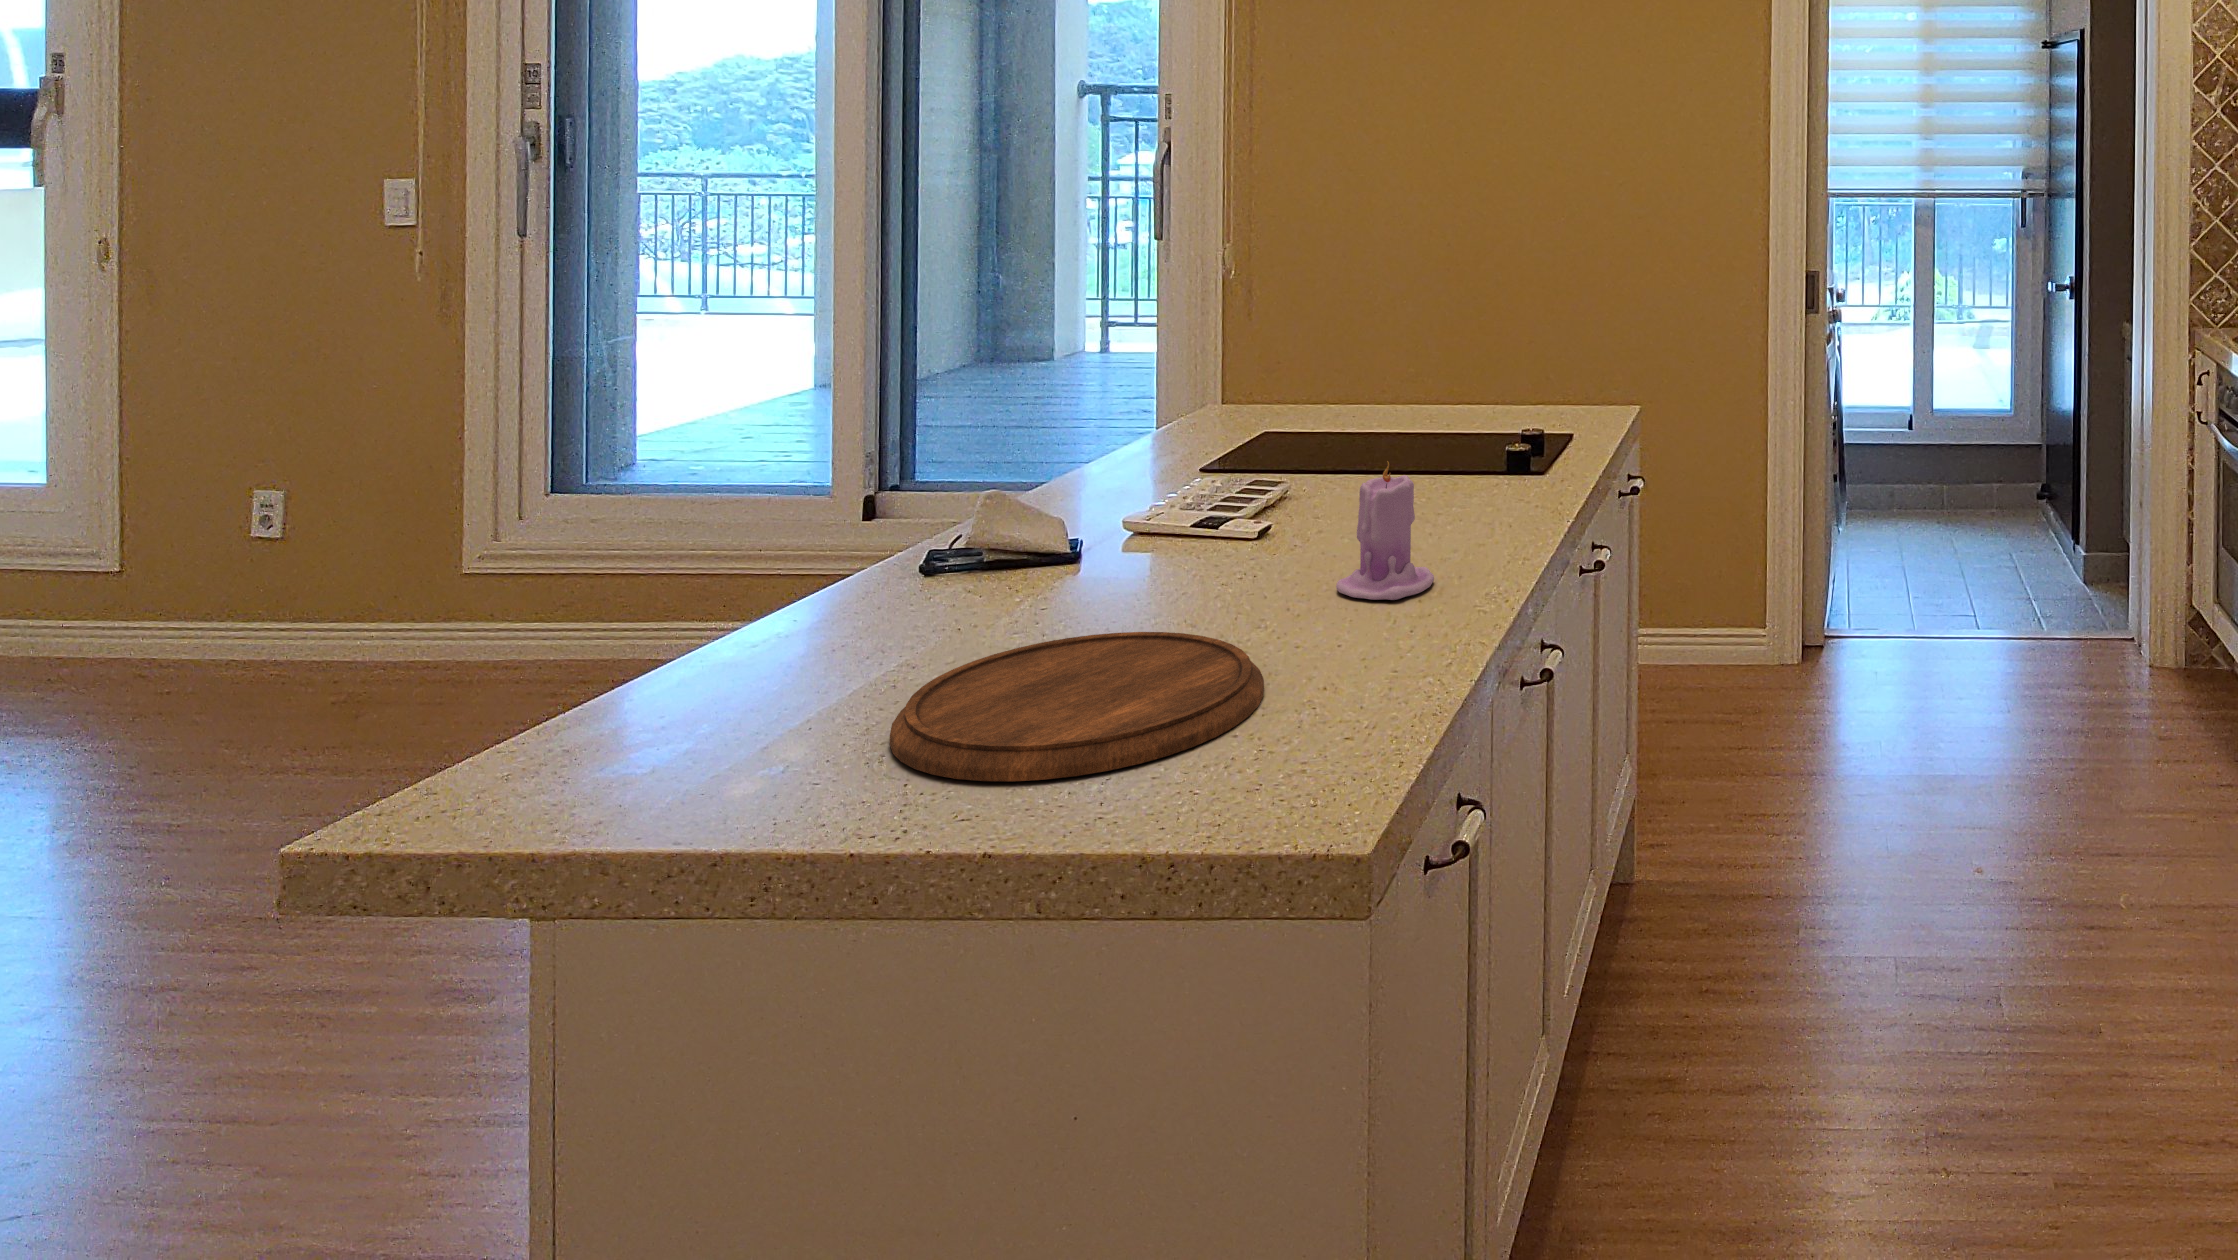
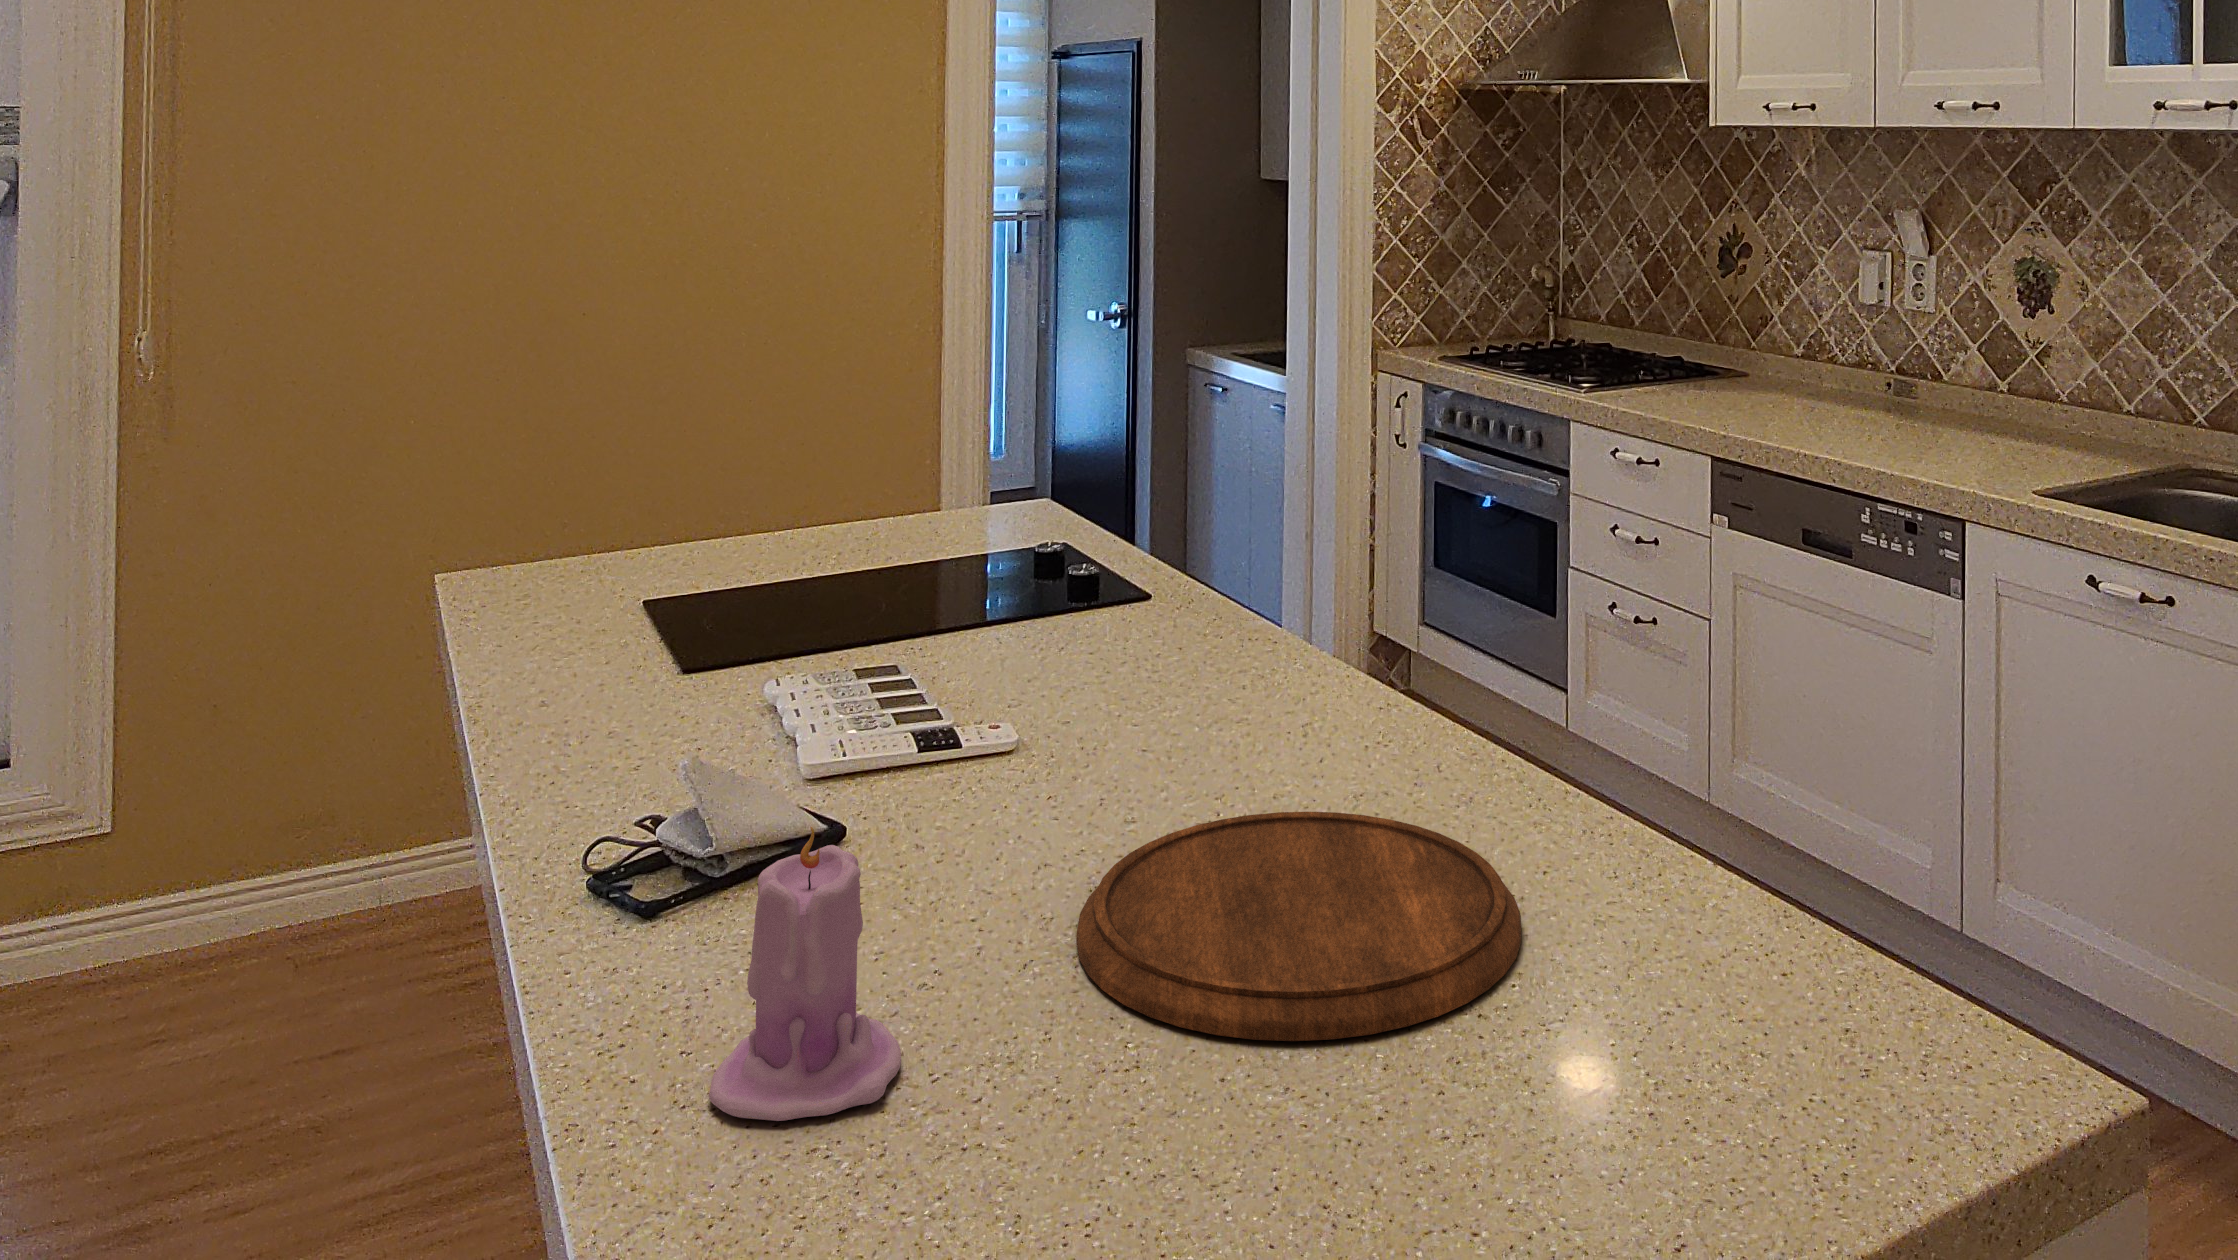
candle: present [1336,461,1434,600] -> present [709,827,901,1121]

